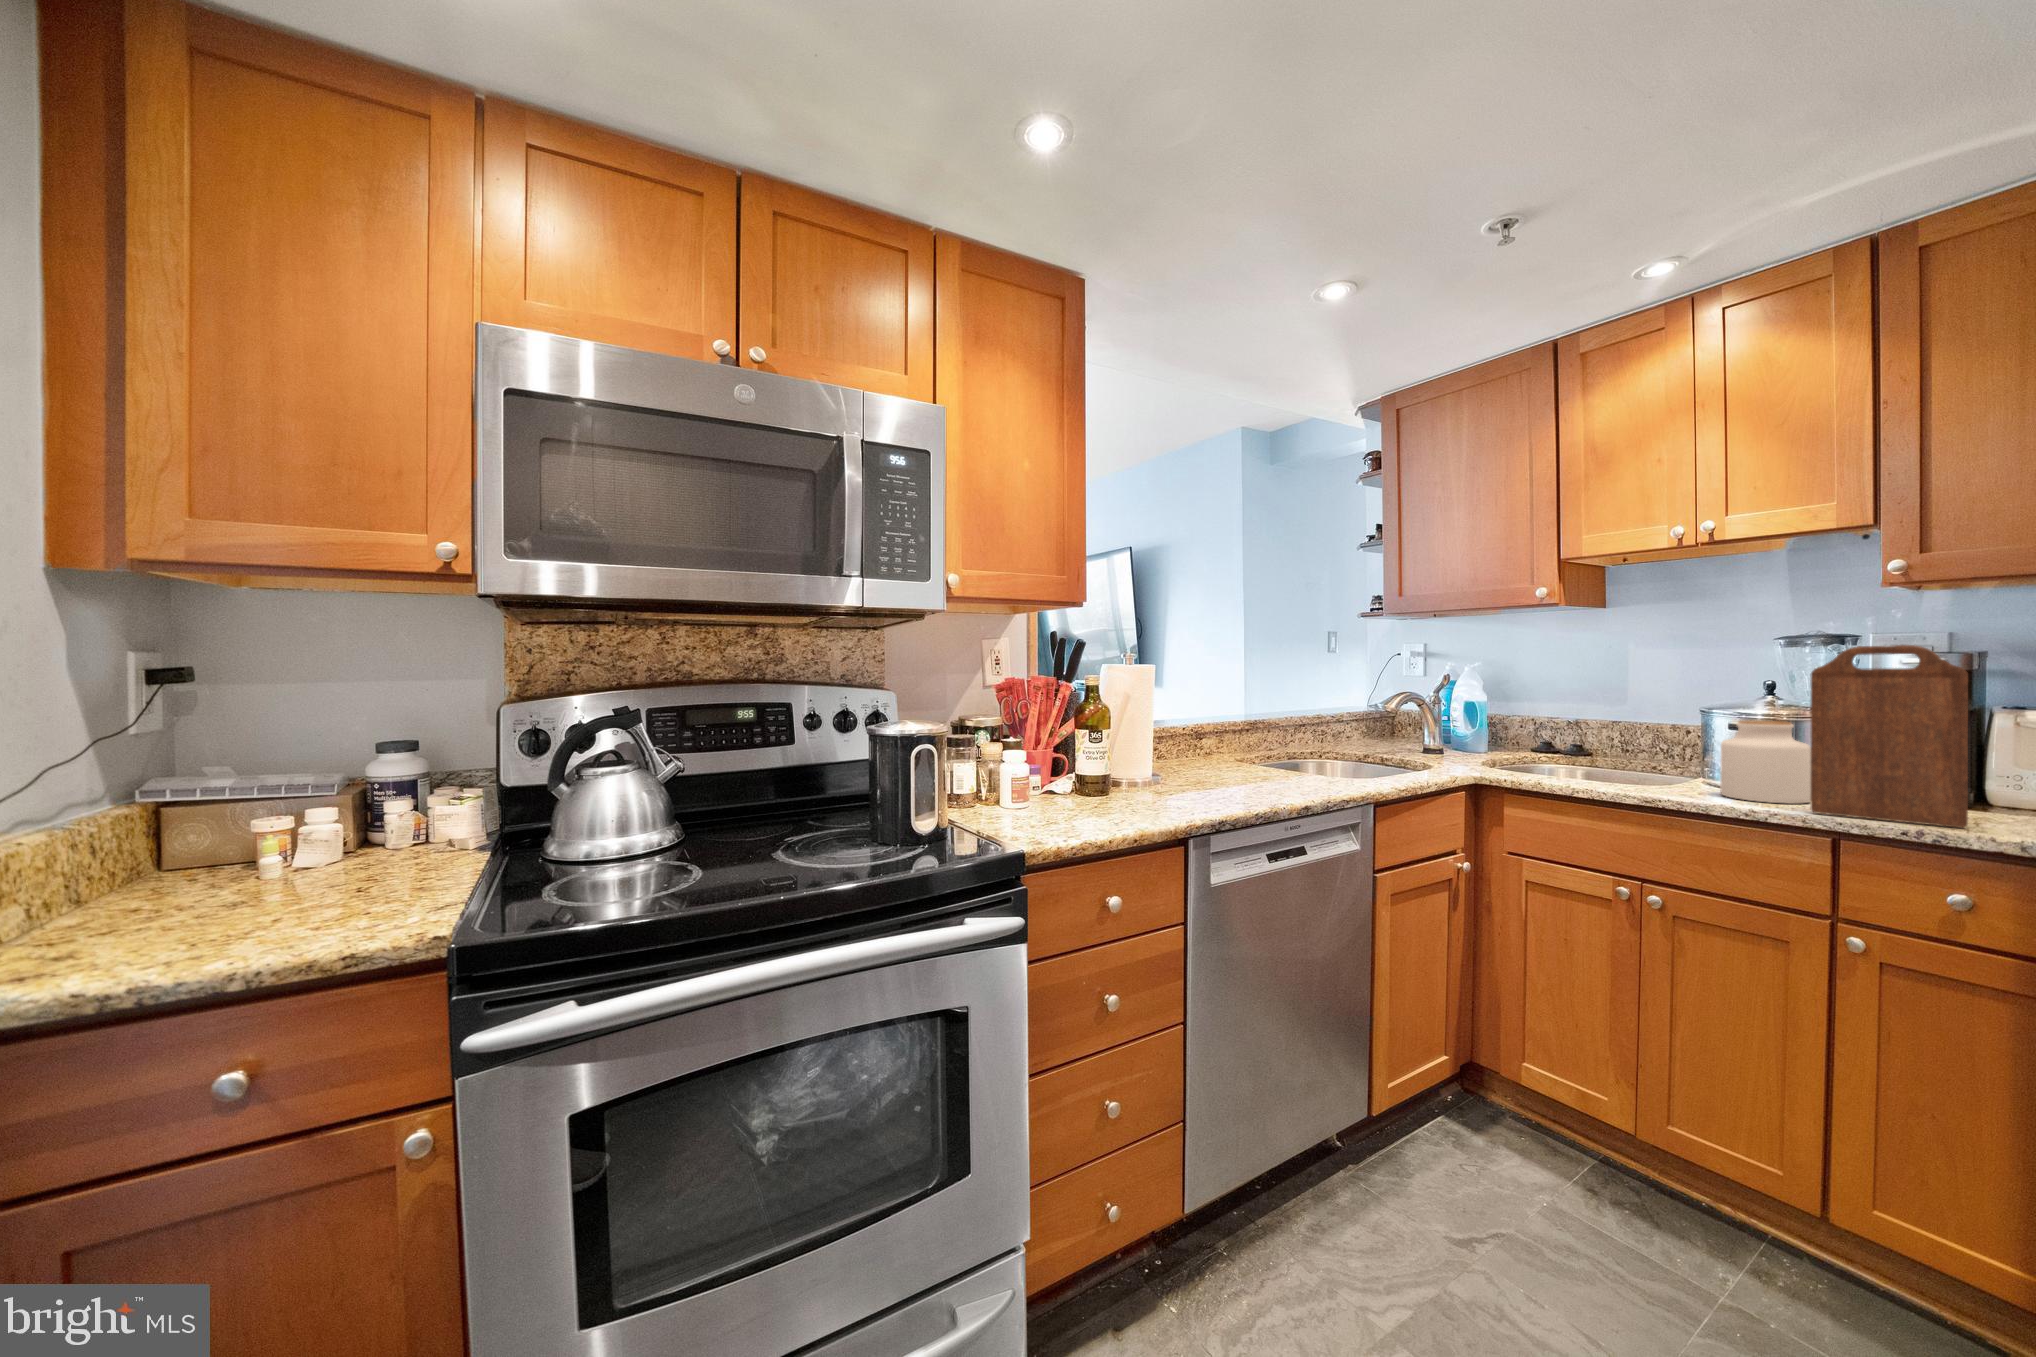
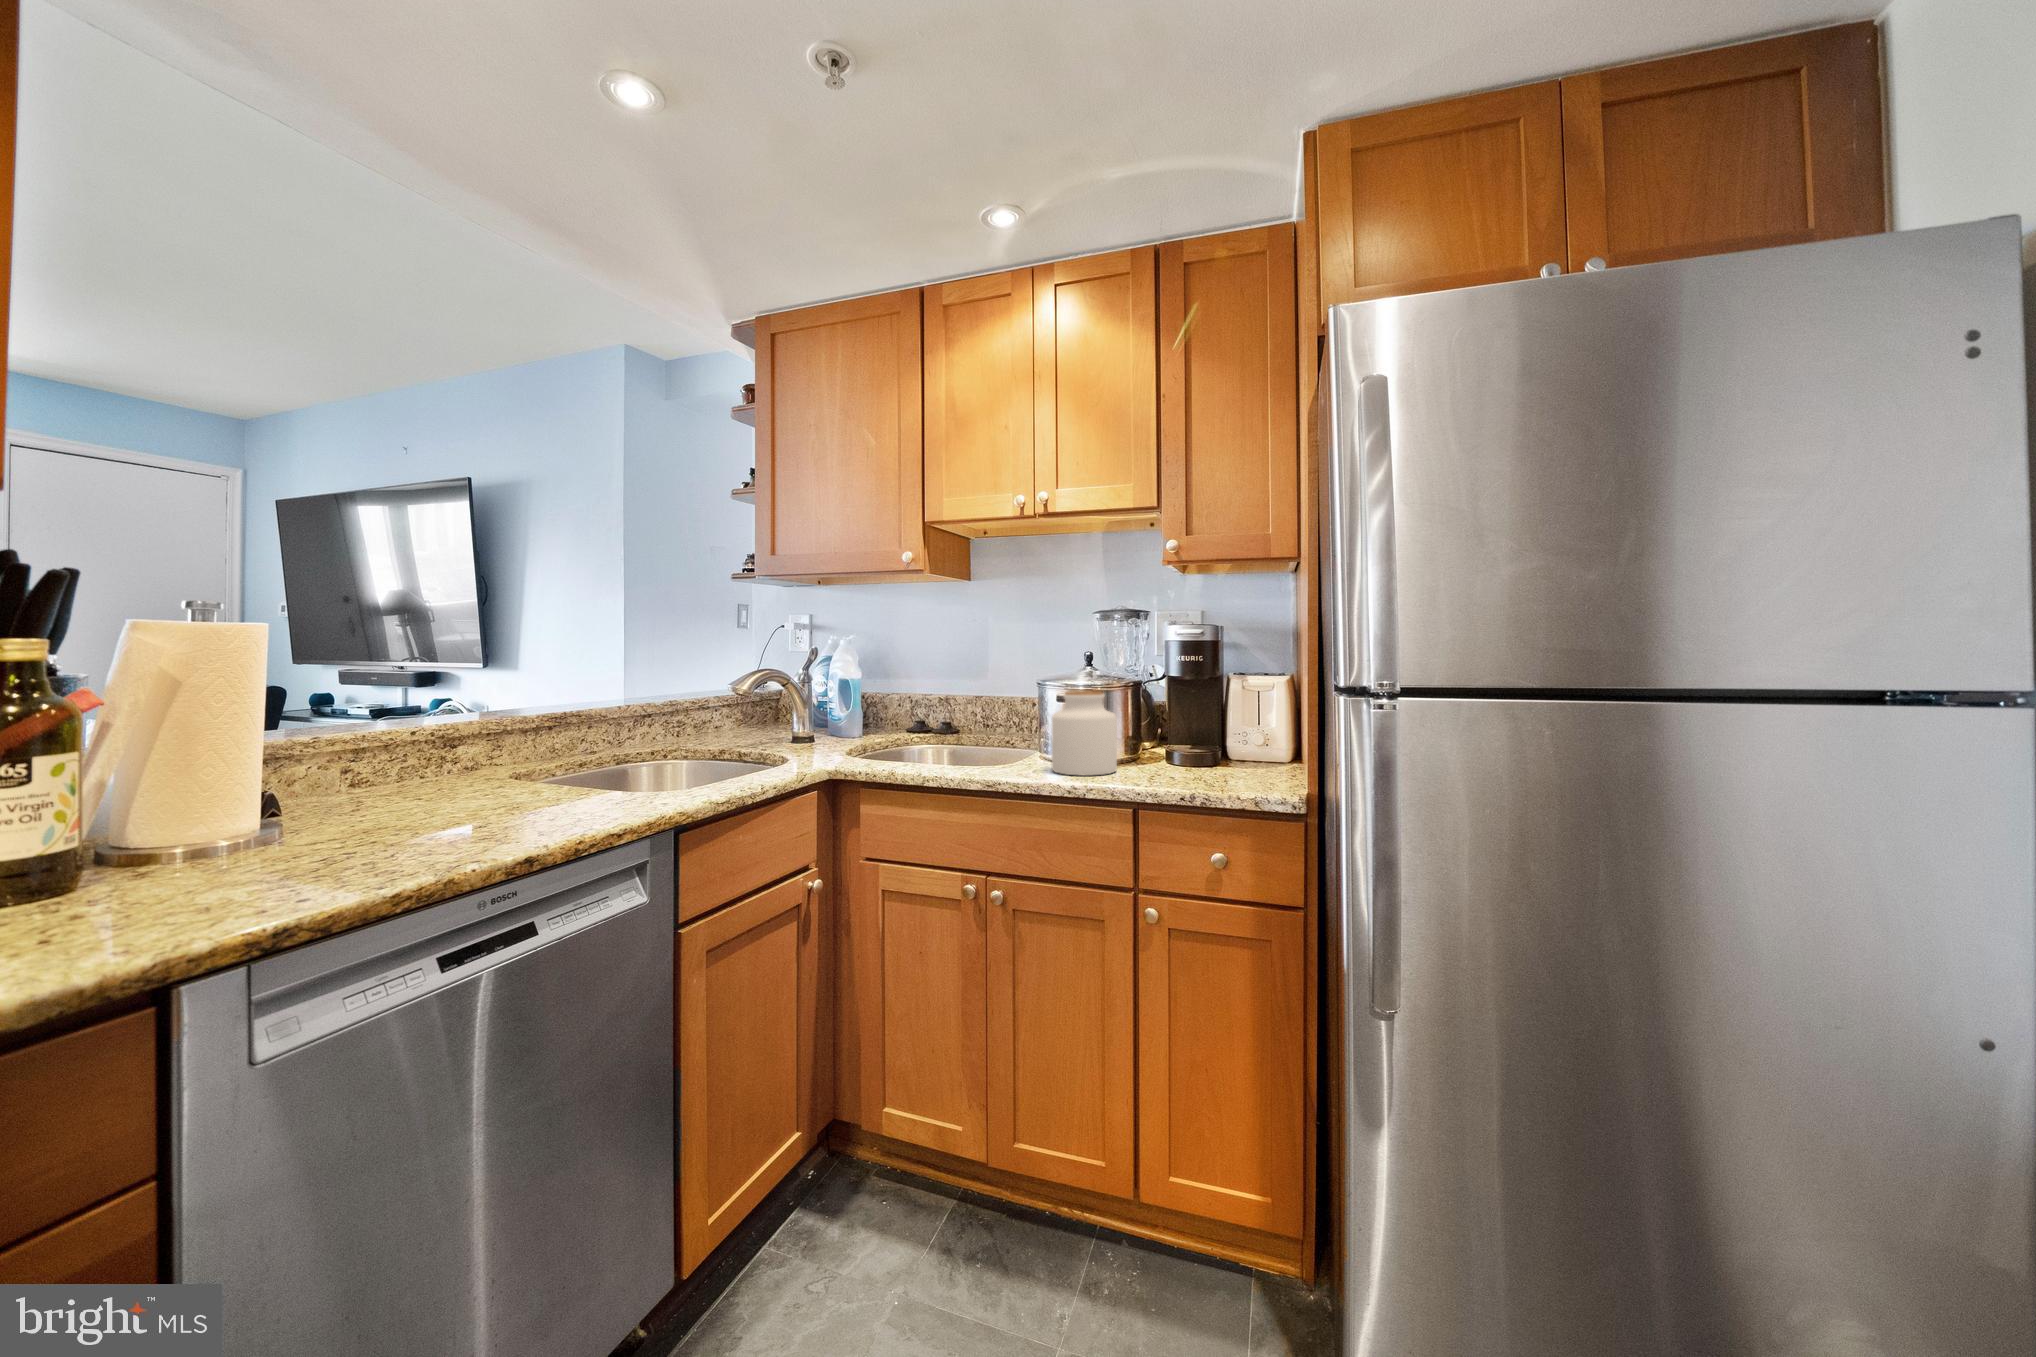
cutting board: present [1811,645,1968,828] -> none [1114,612,1217,787]

